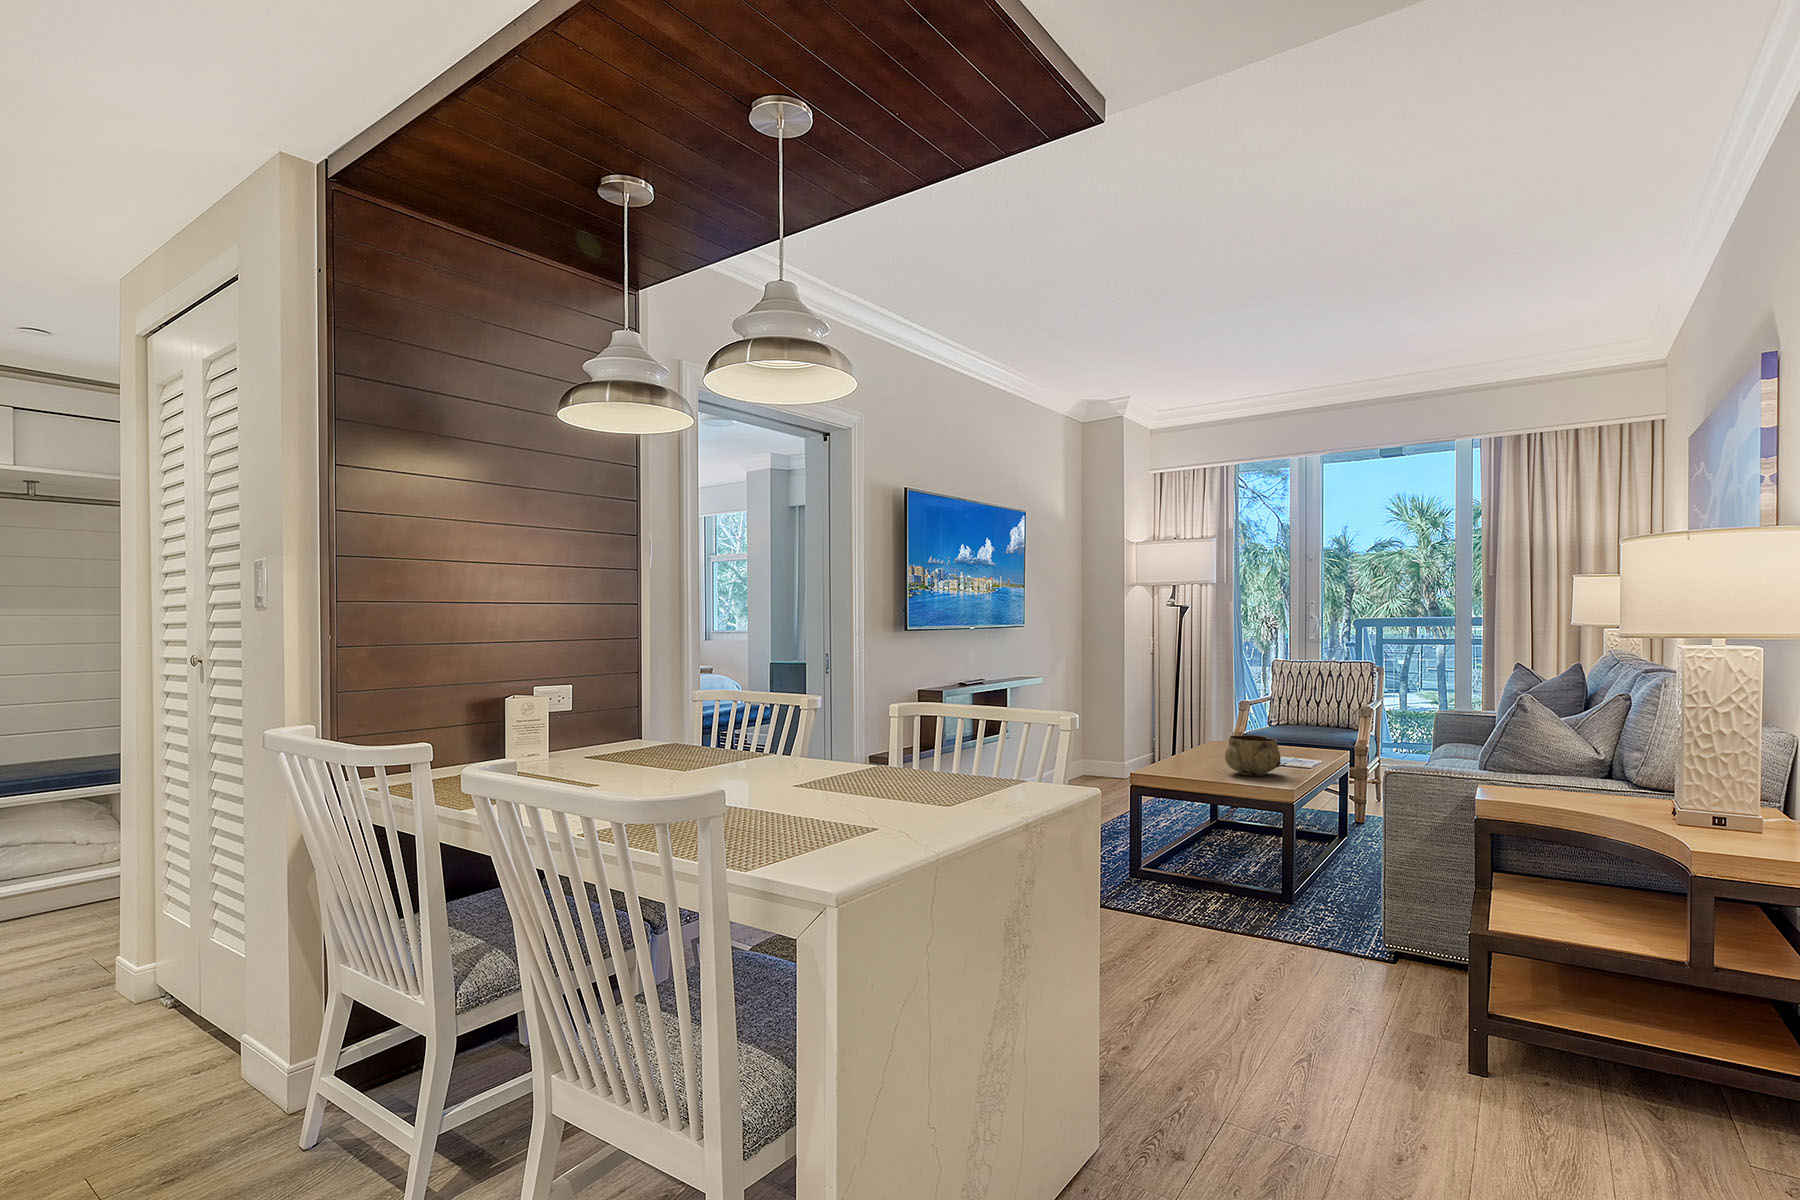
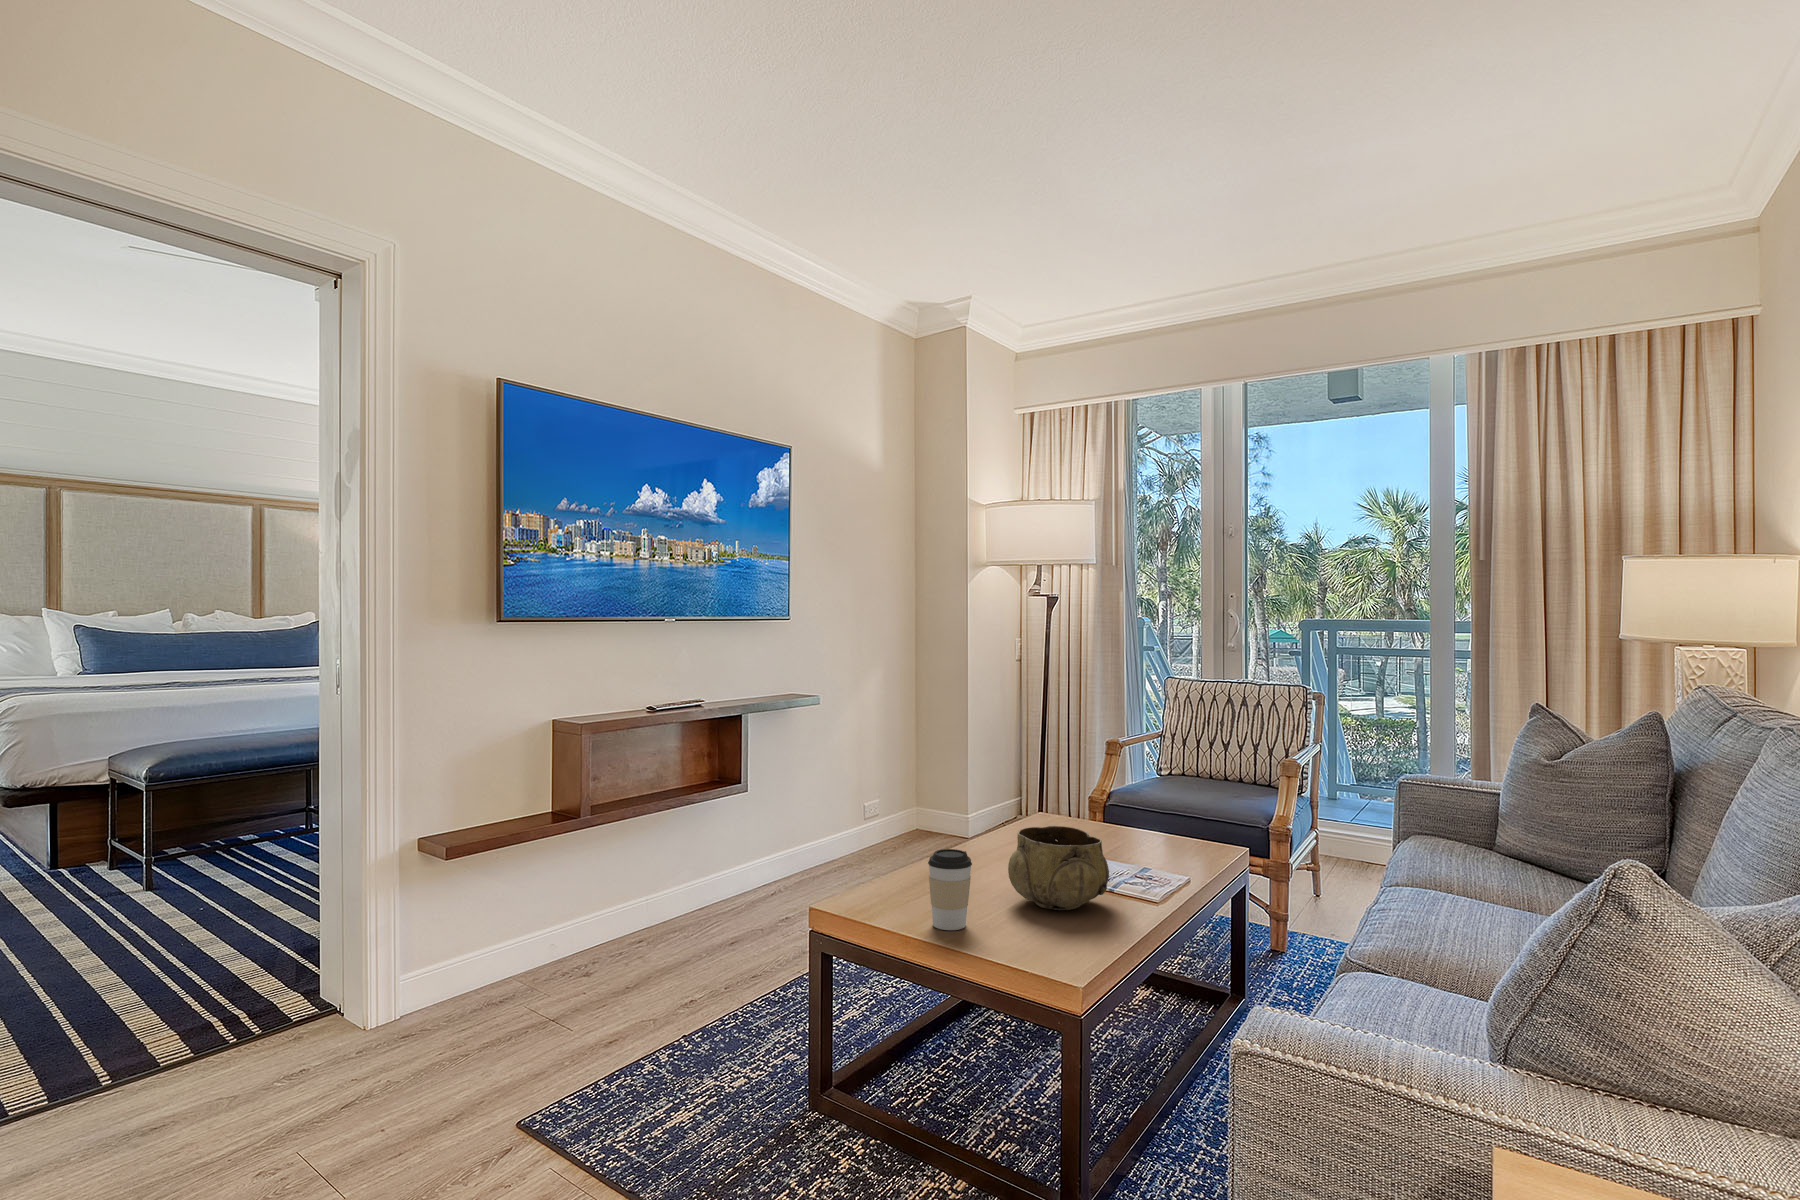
coffee cup: none [1191,743,1215,782] -> present [928,849,972,930]

